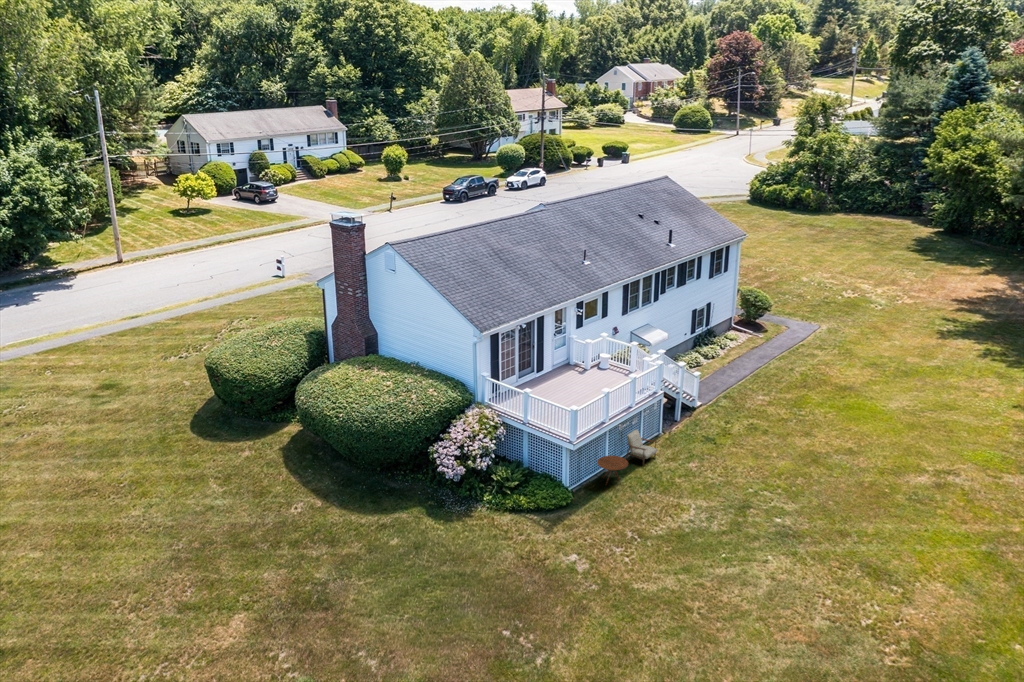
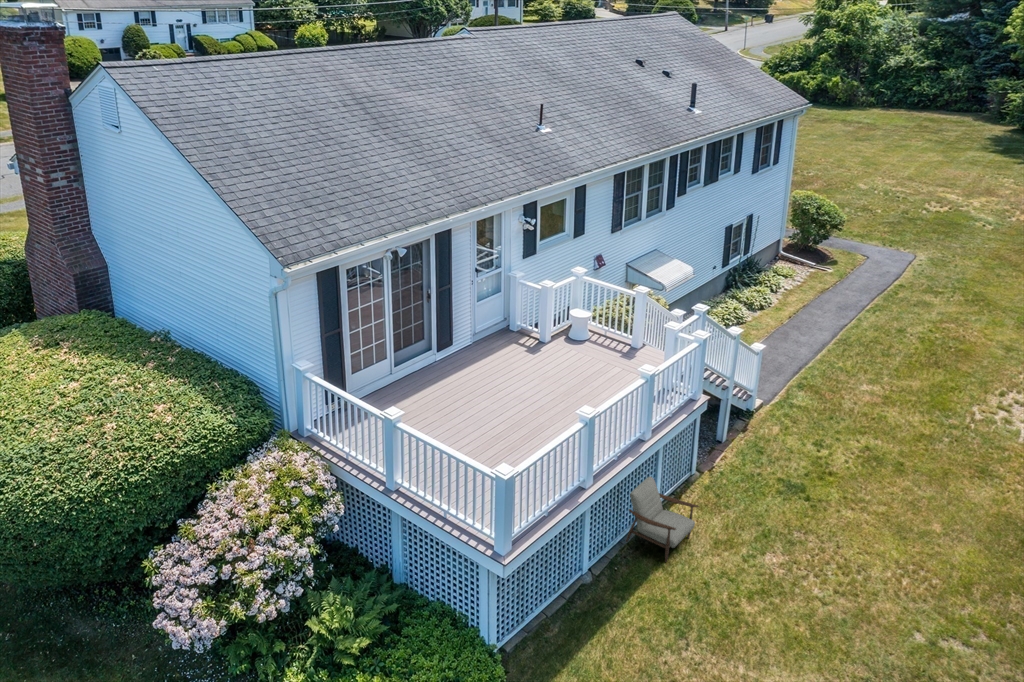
round table: present [597,455,628,484] -> none [566,548,638,623]

